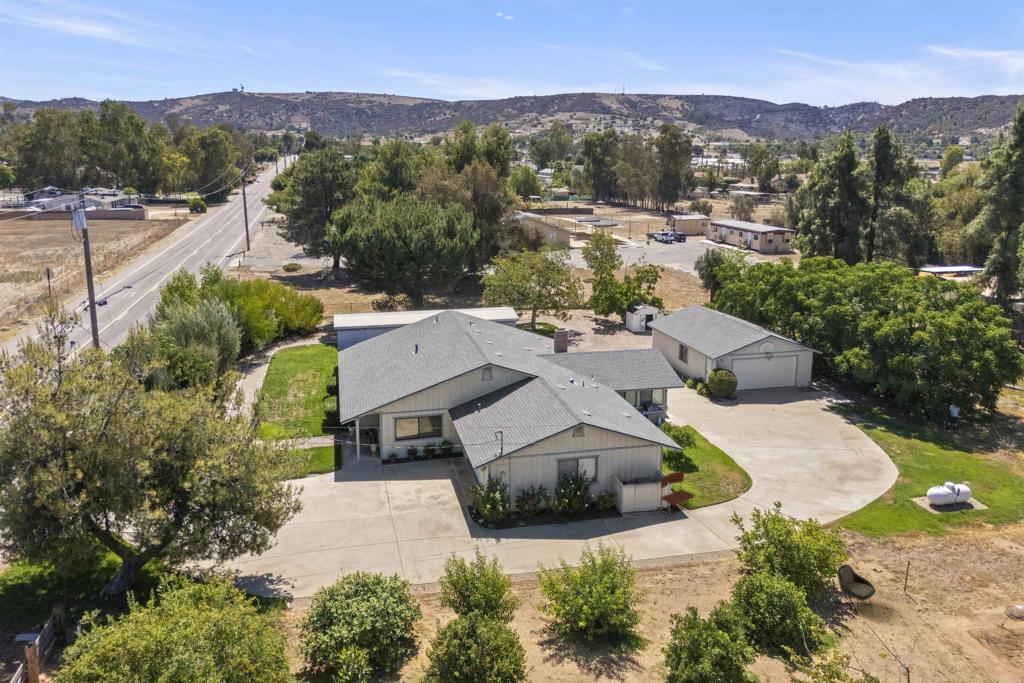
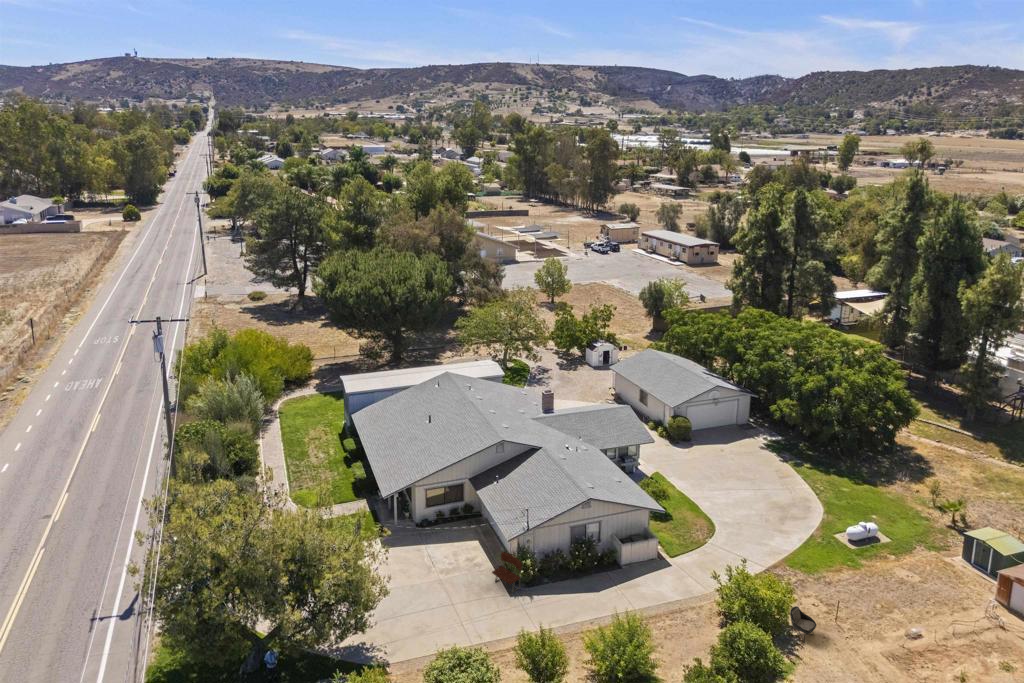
bench: present [660,471,695,516] -> present [492,552,522,592]

